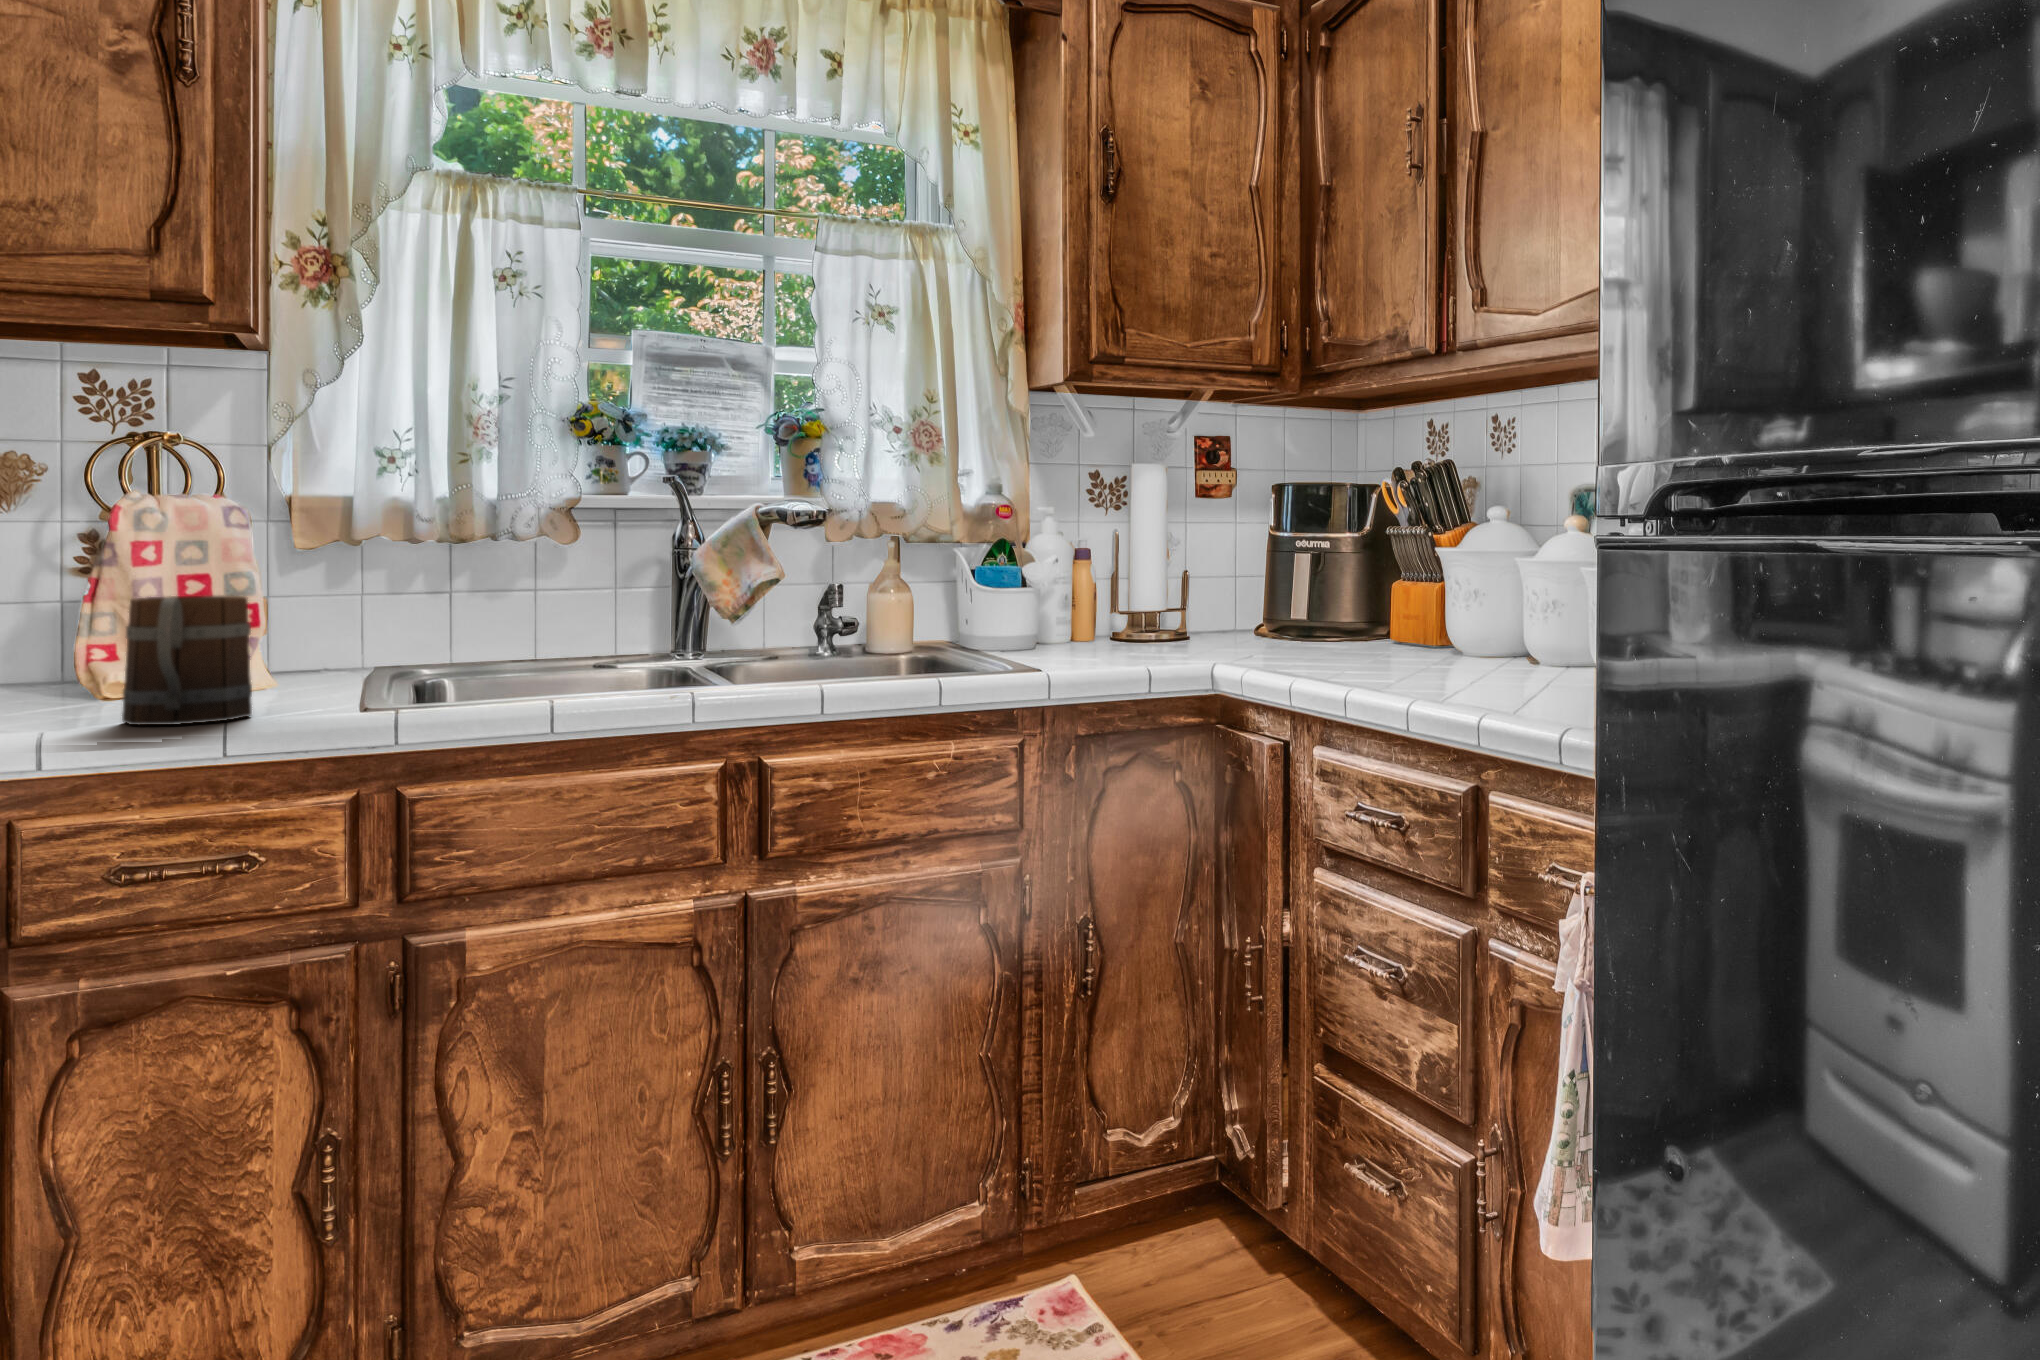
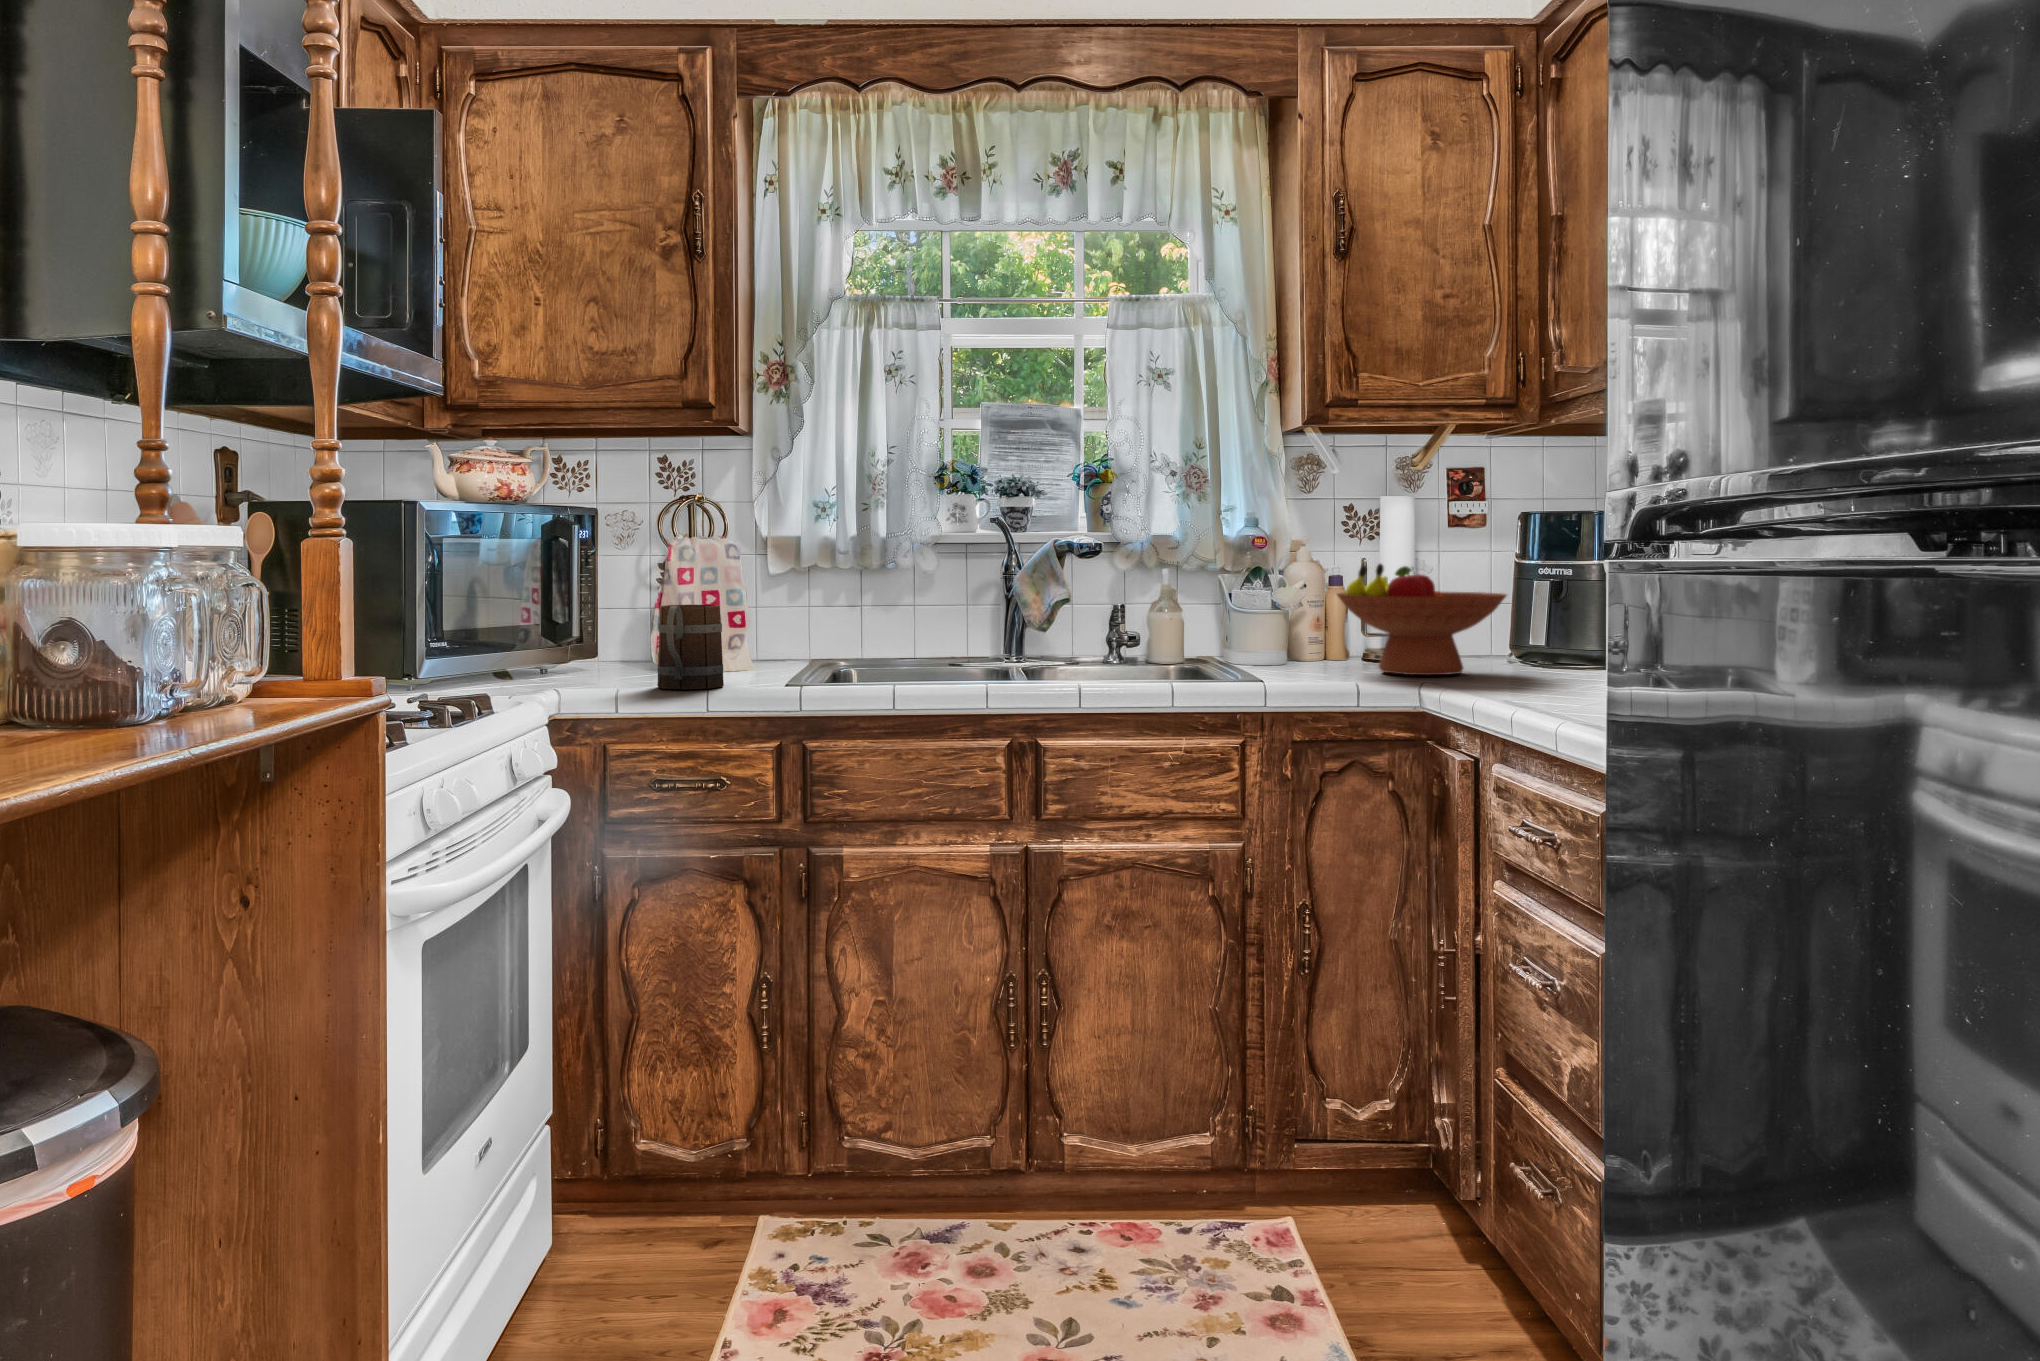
fruit bowl: none [1103,536,1283,655] -> present [1337,564,1507,675]

